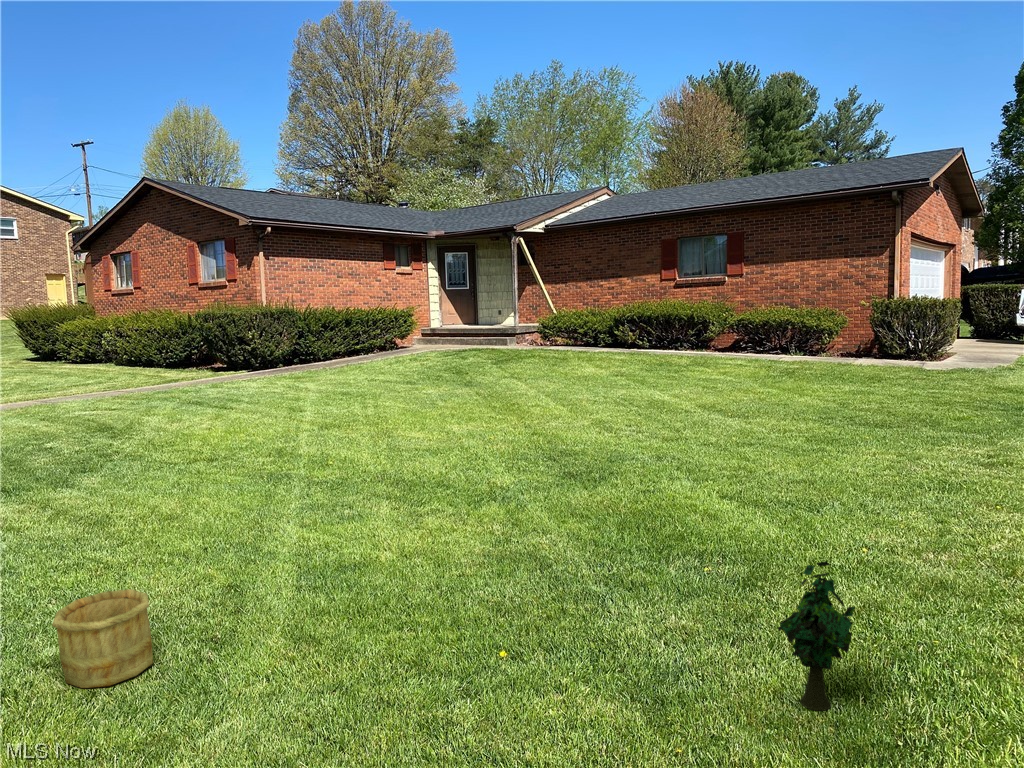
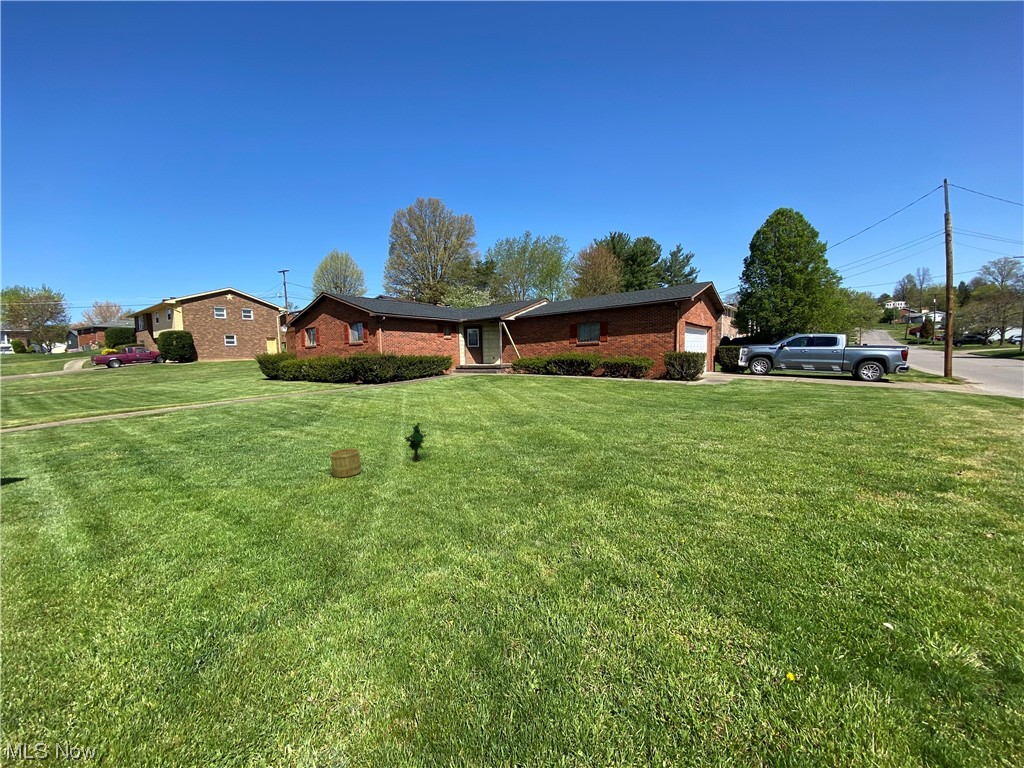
decorative plant: present [778,561,855,711] -> present [404,423,426,462]

